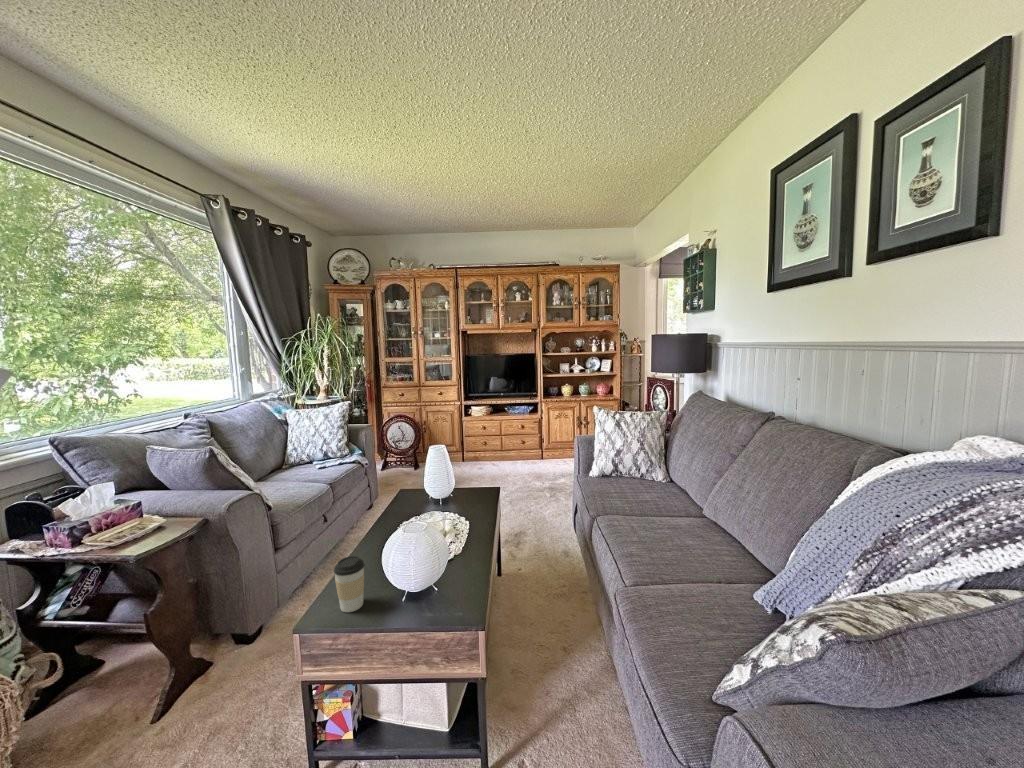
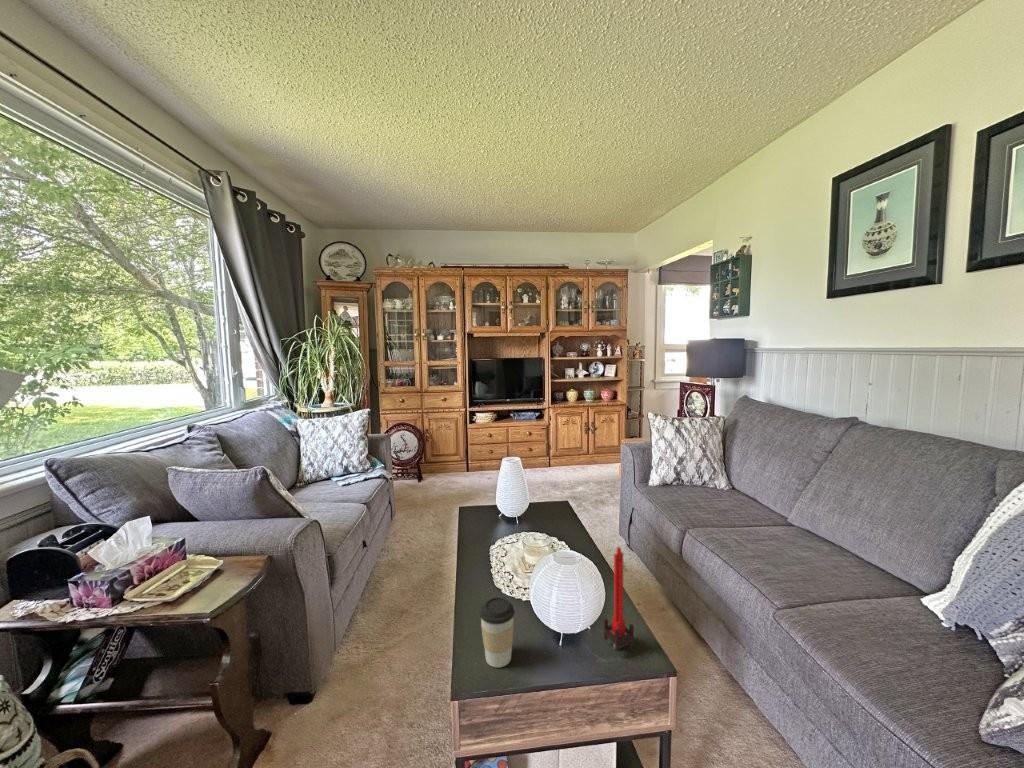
candle: none [442,518,464,607] -> present [604,547,634,652]

